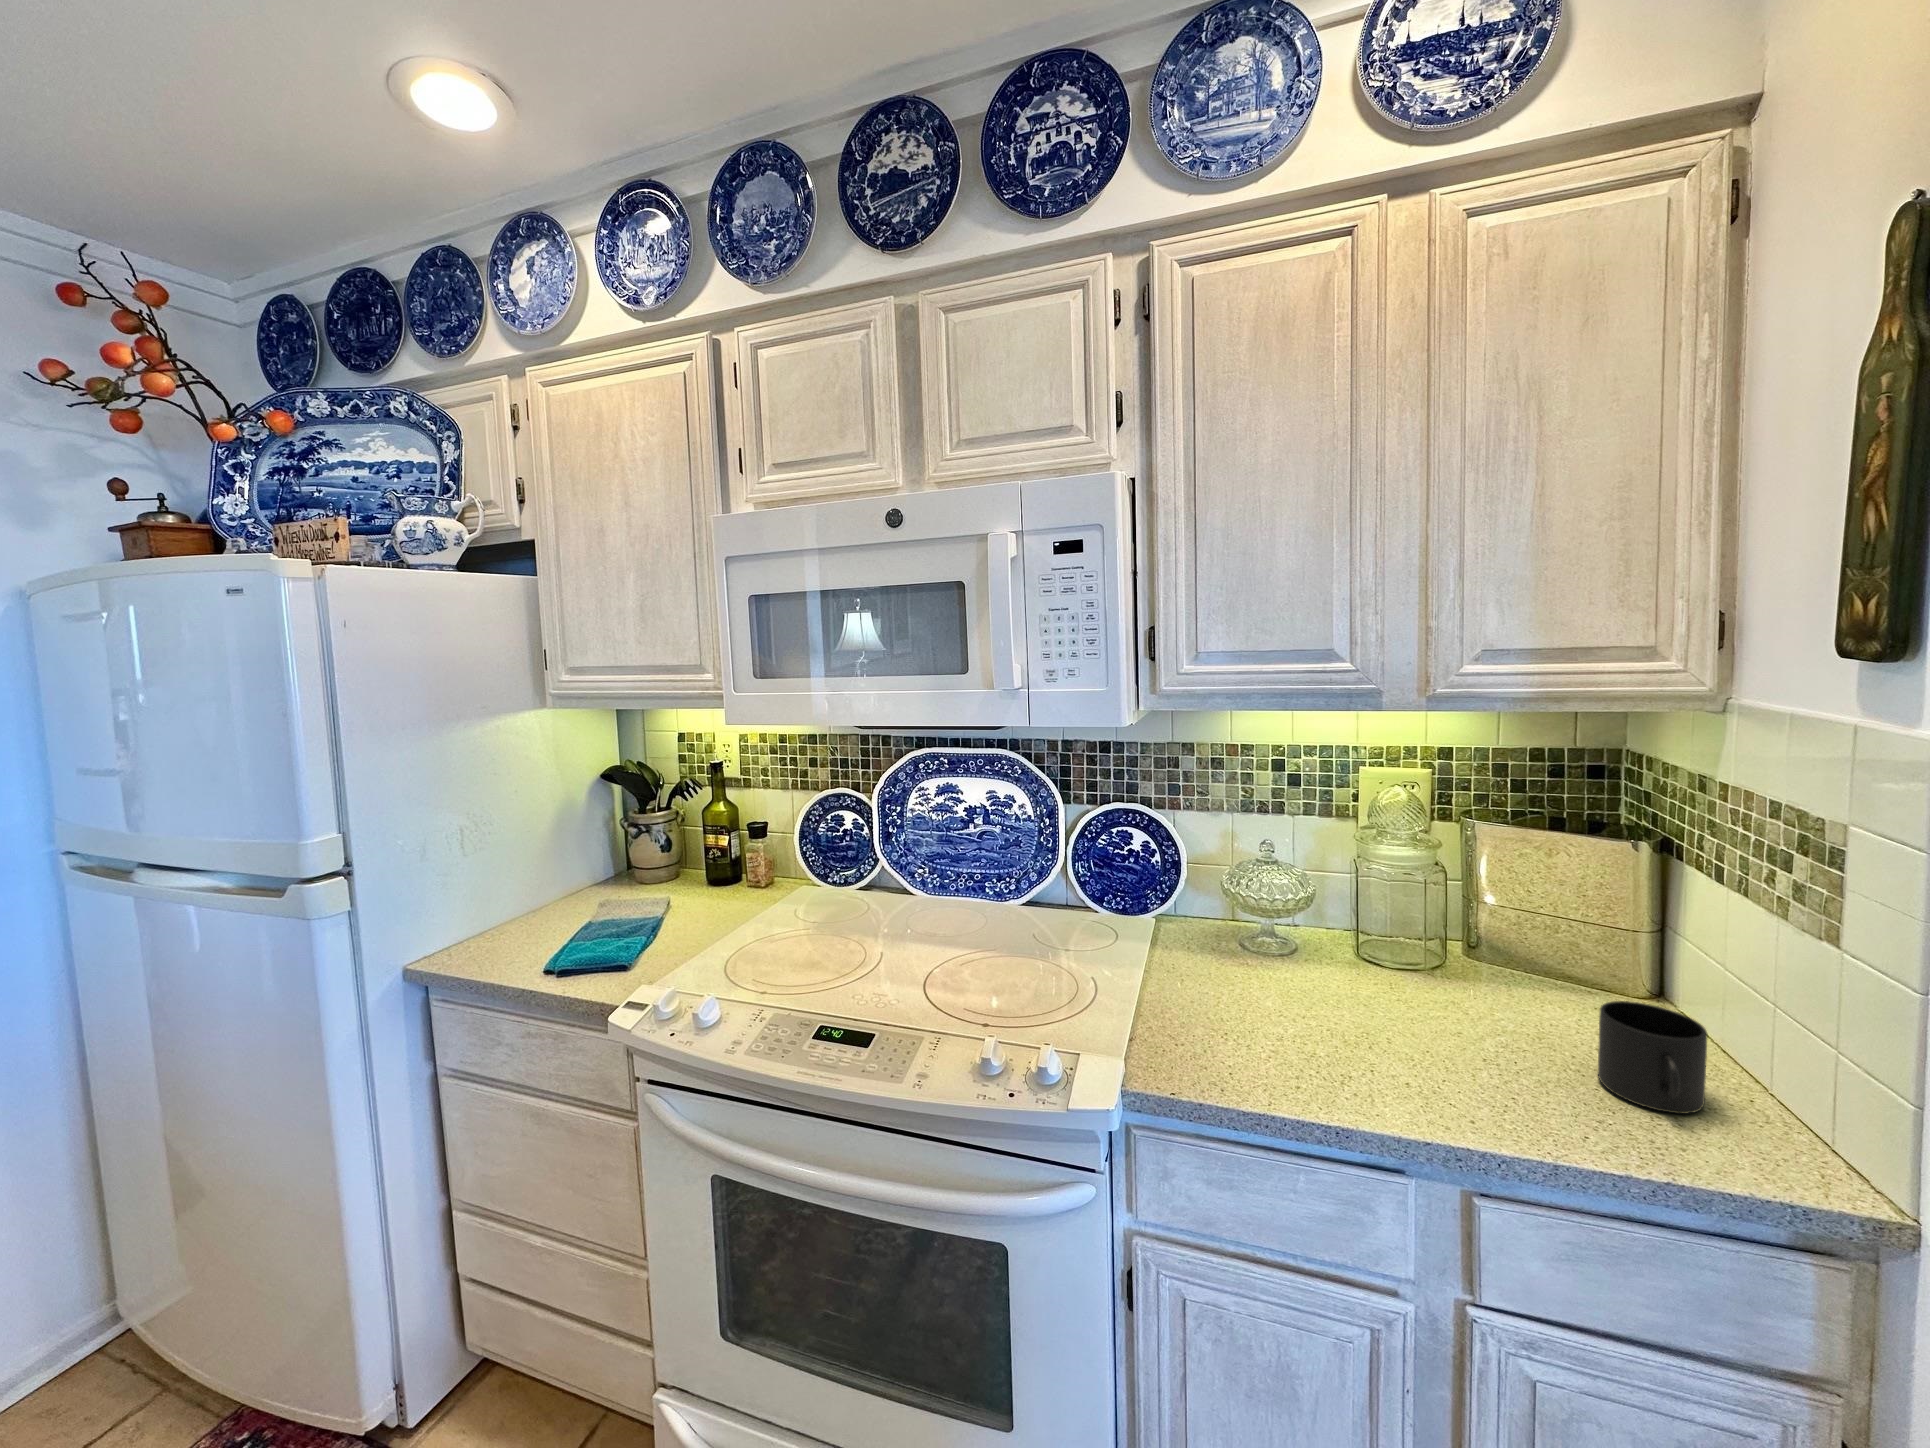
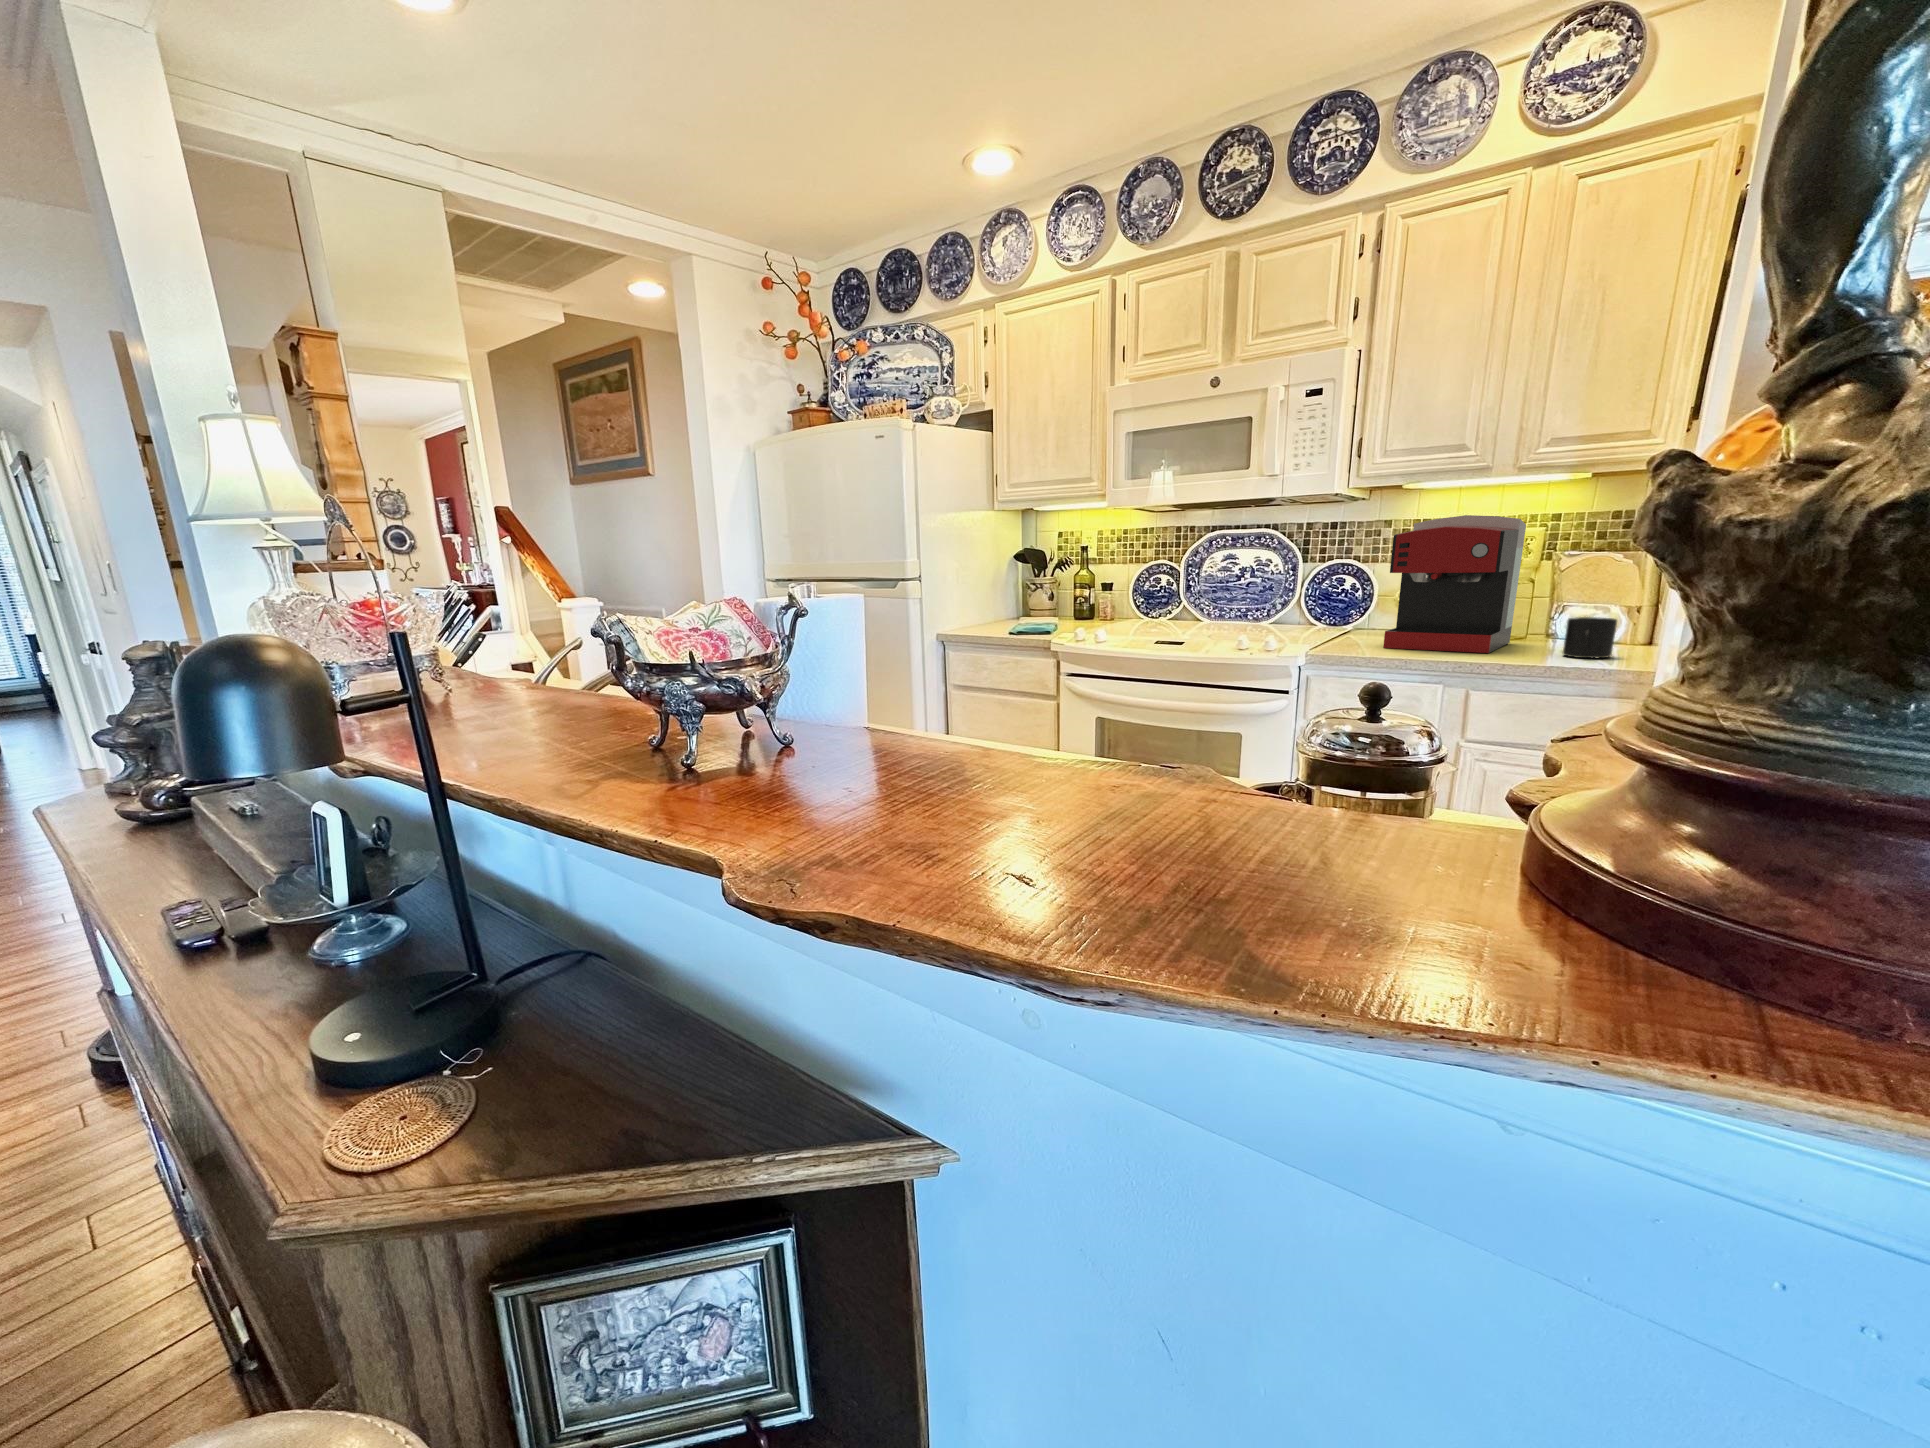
coffee maker: none [1248,772,1468,1076] -> present [1383,515,1526,653]

